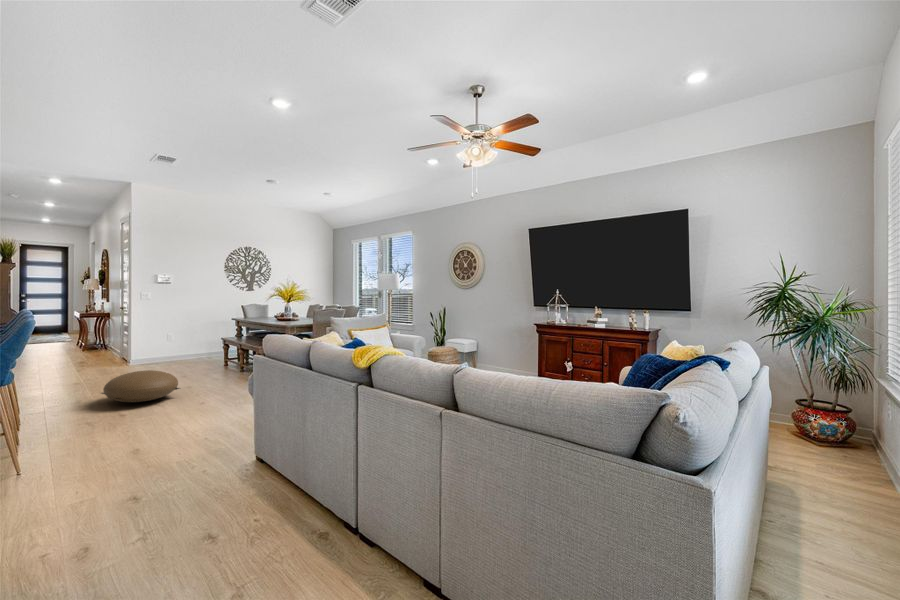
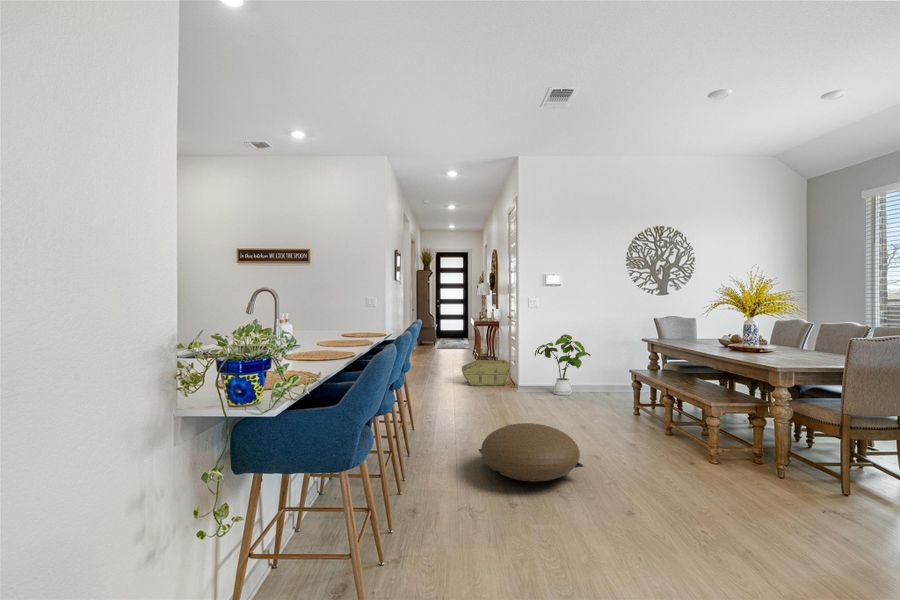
house plant: none [148,319,196,364] -> present [535,334,590,396]
storage bin: none [70,343,124,366] -> present [462,360,510,386]

